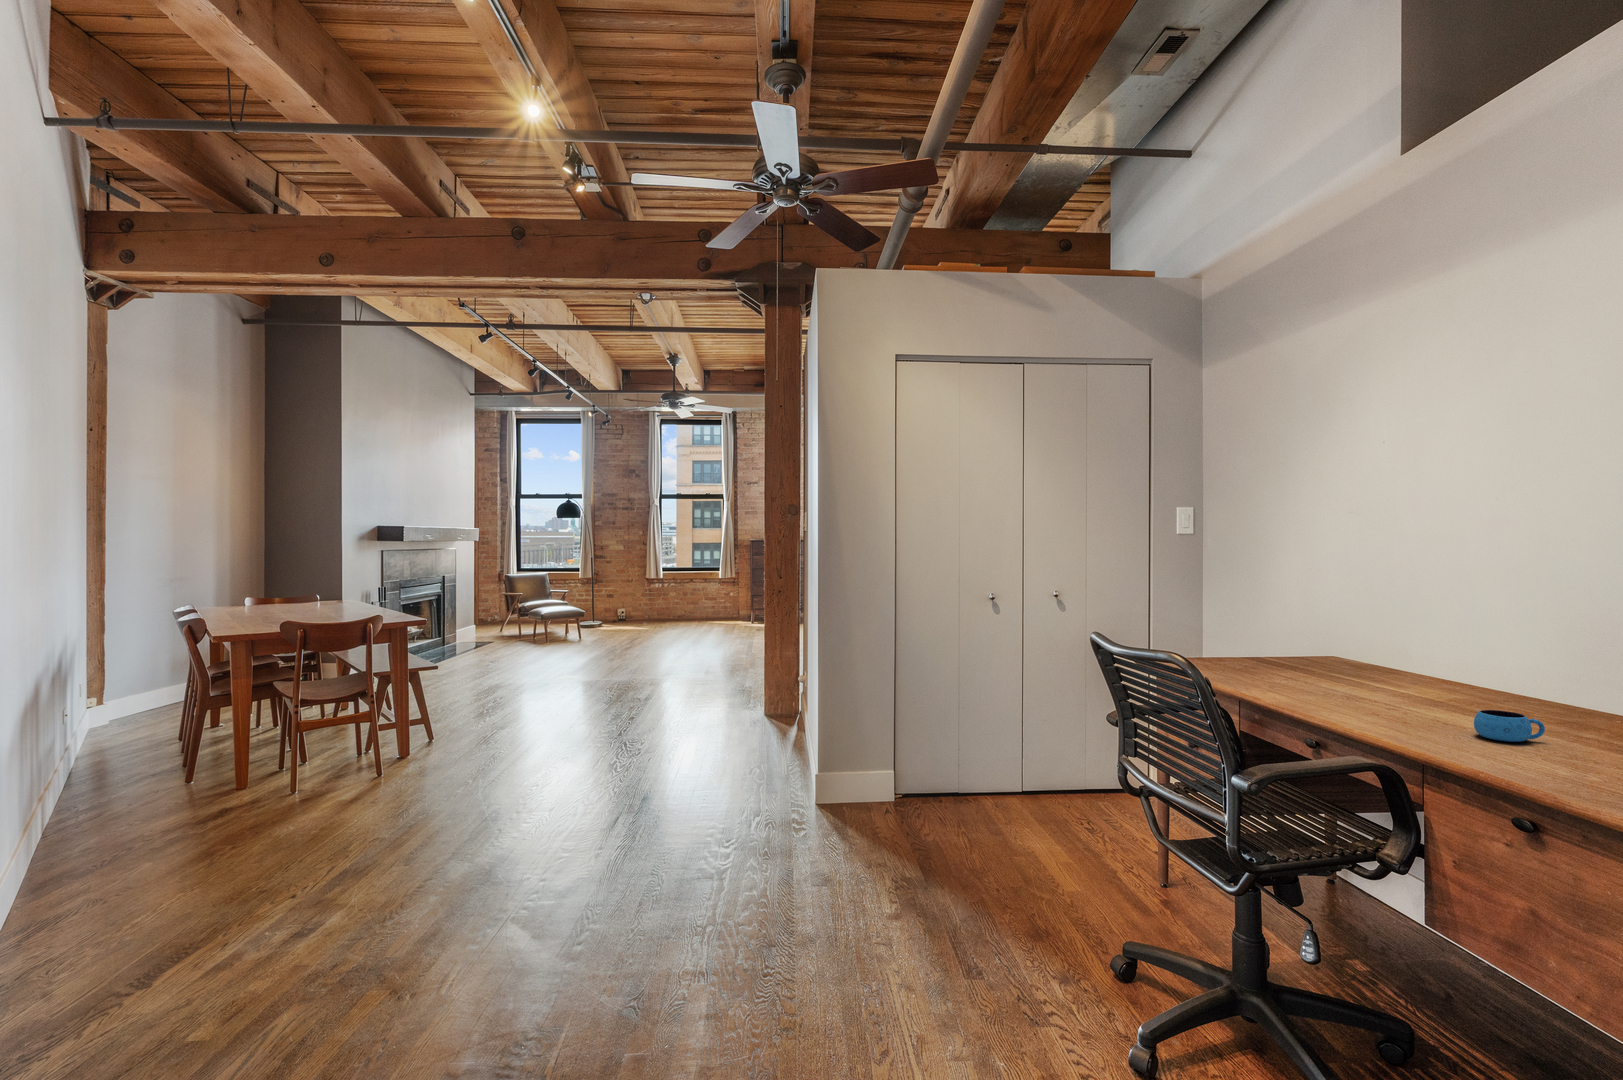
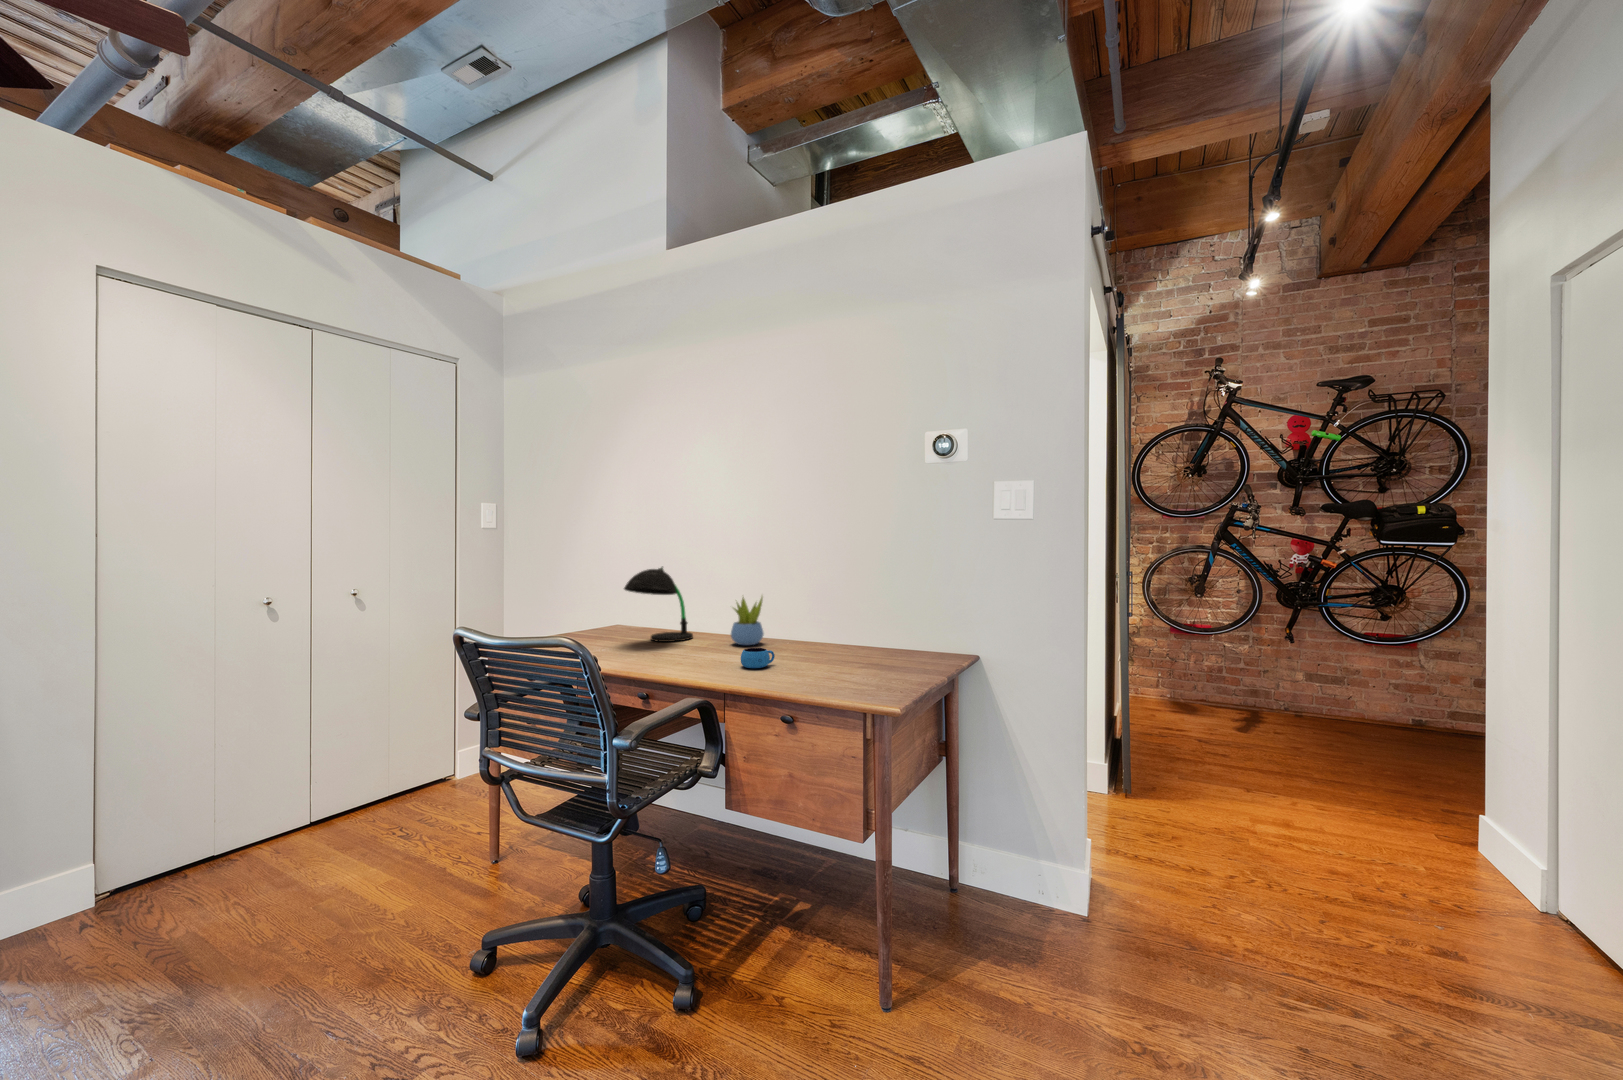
desk lamp: none [1316,585,1434,687] -> present [624,567,693,642]
succulent plant: none [1491,632,1558,710] -> present [731,597,764,645]

